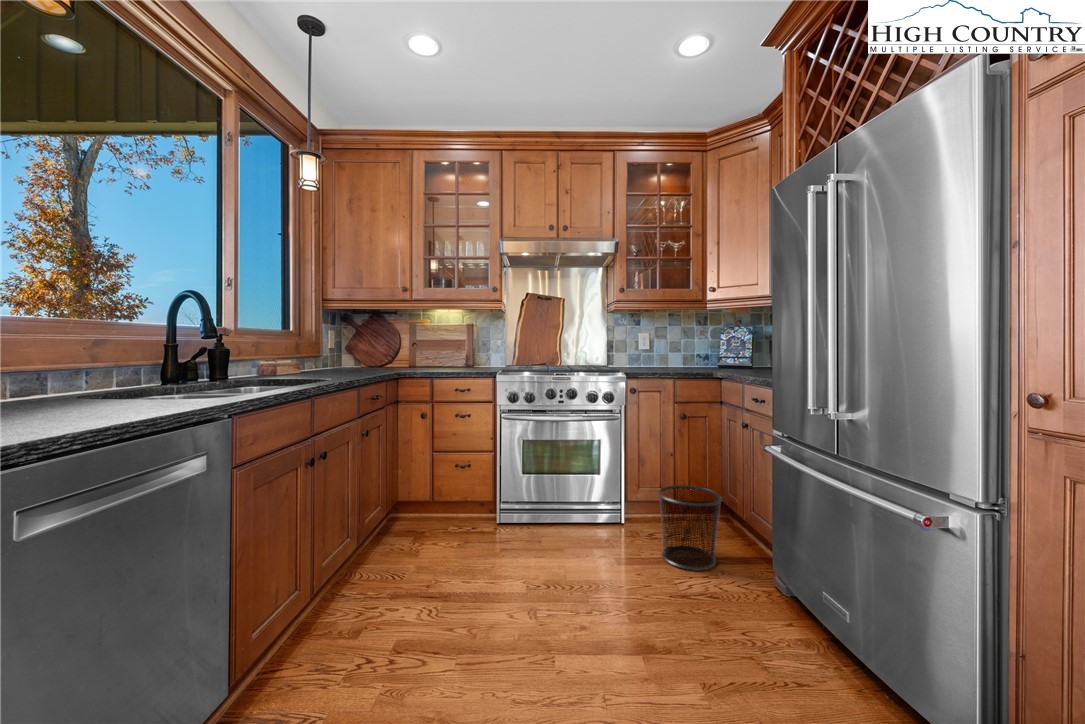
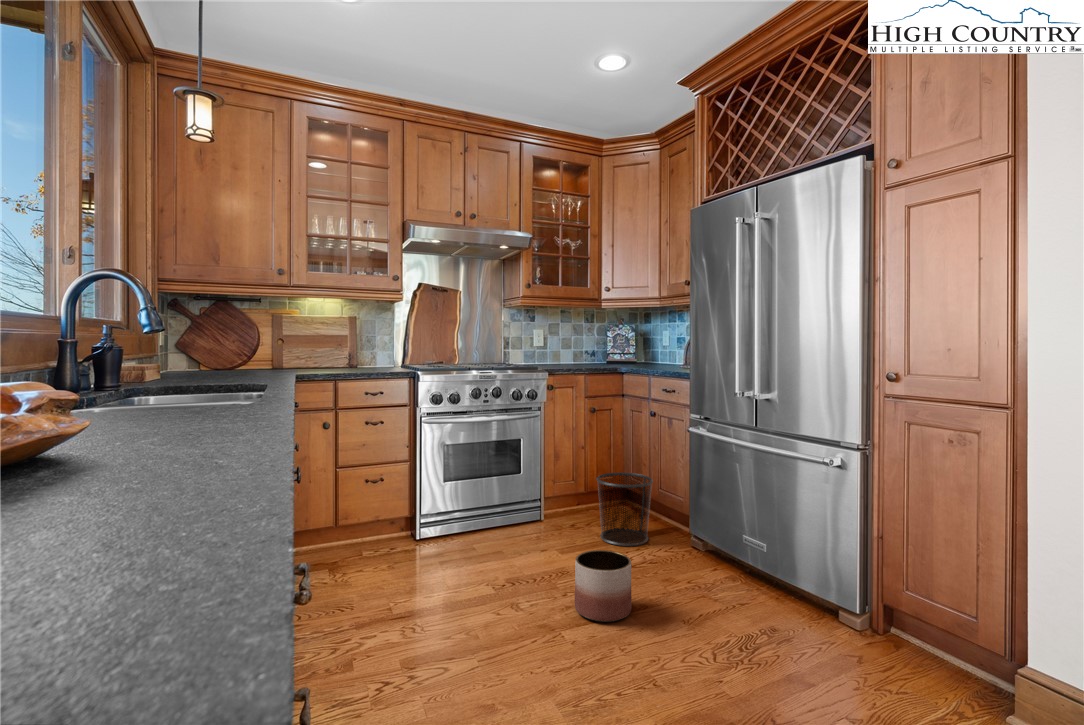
planter: none [562,571,625,658] -> present [575,550,632,622]

